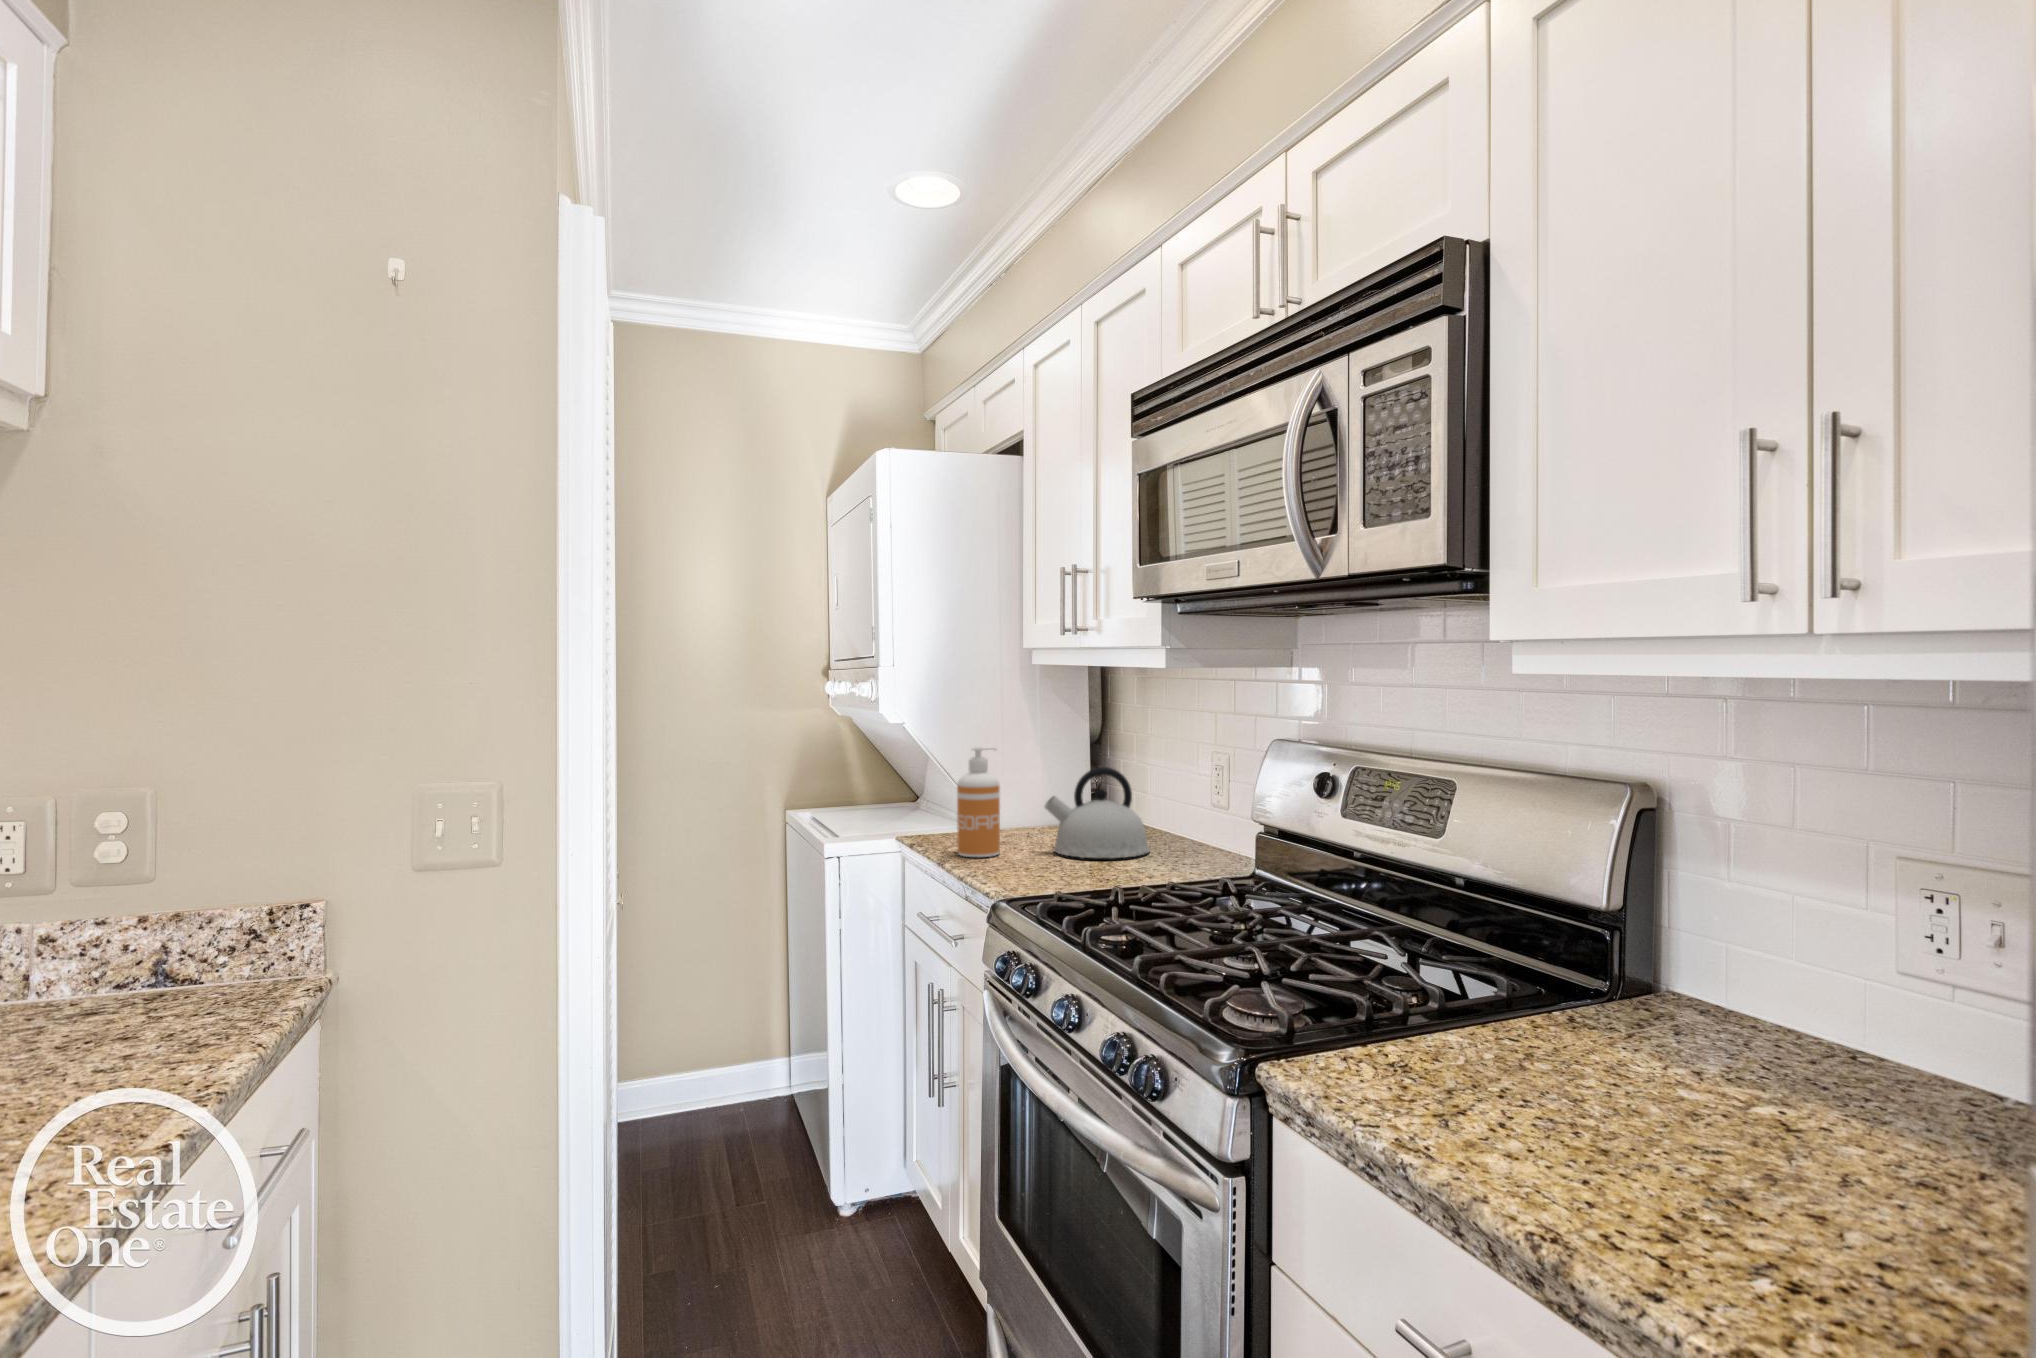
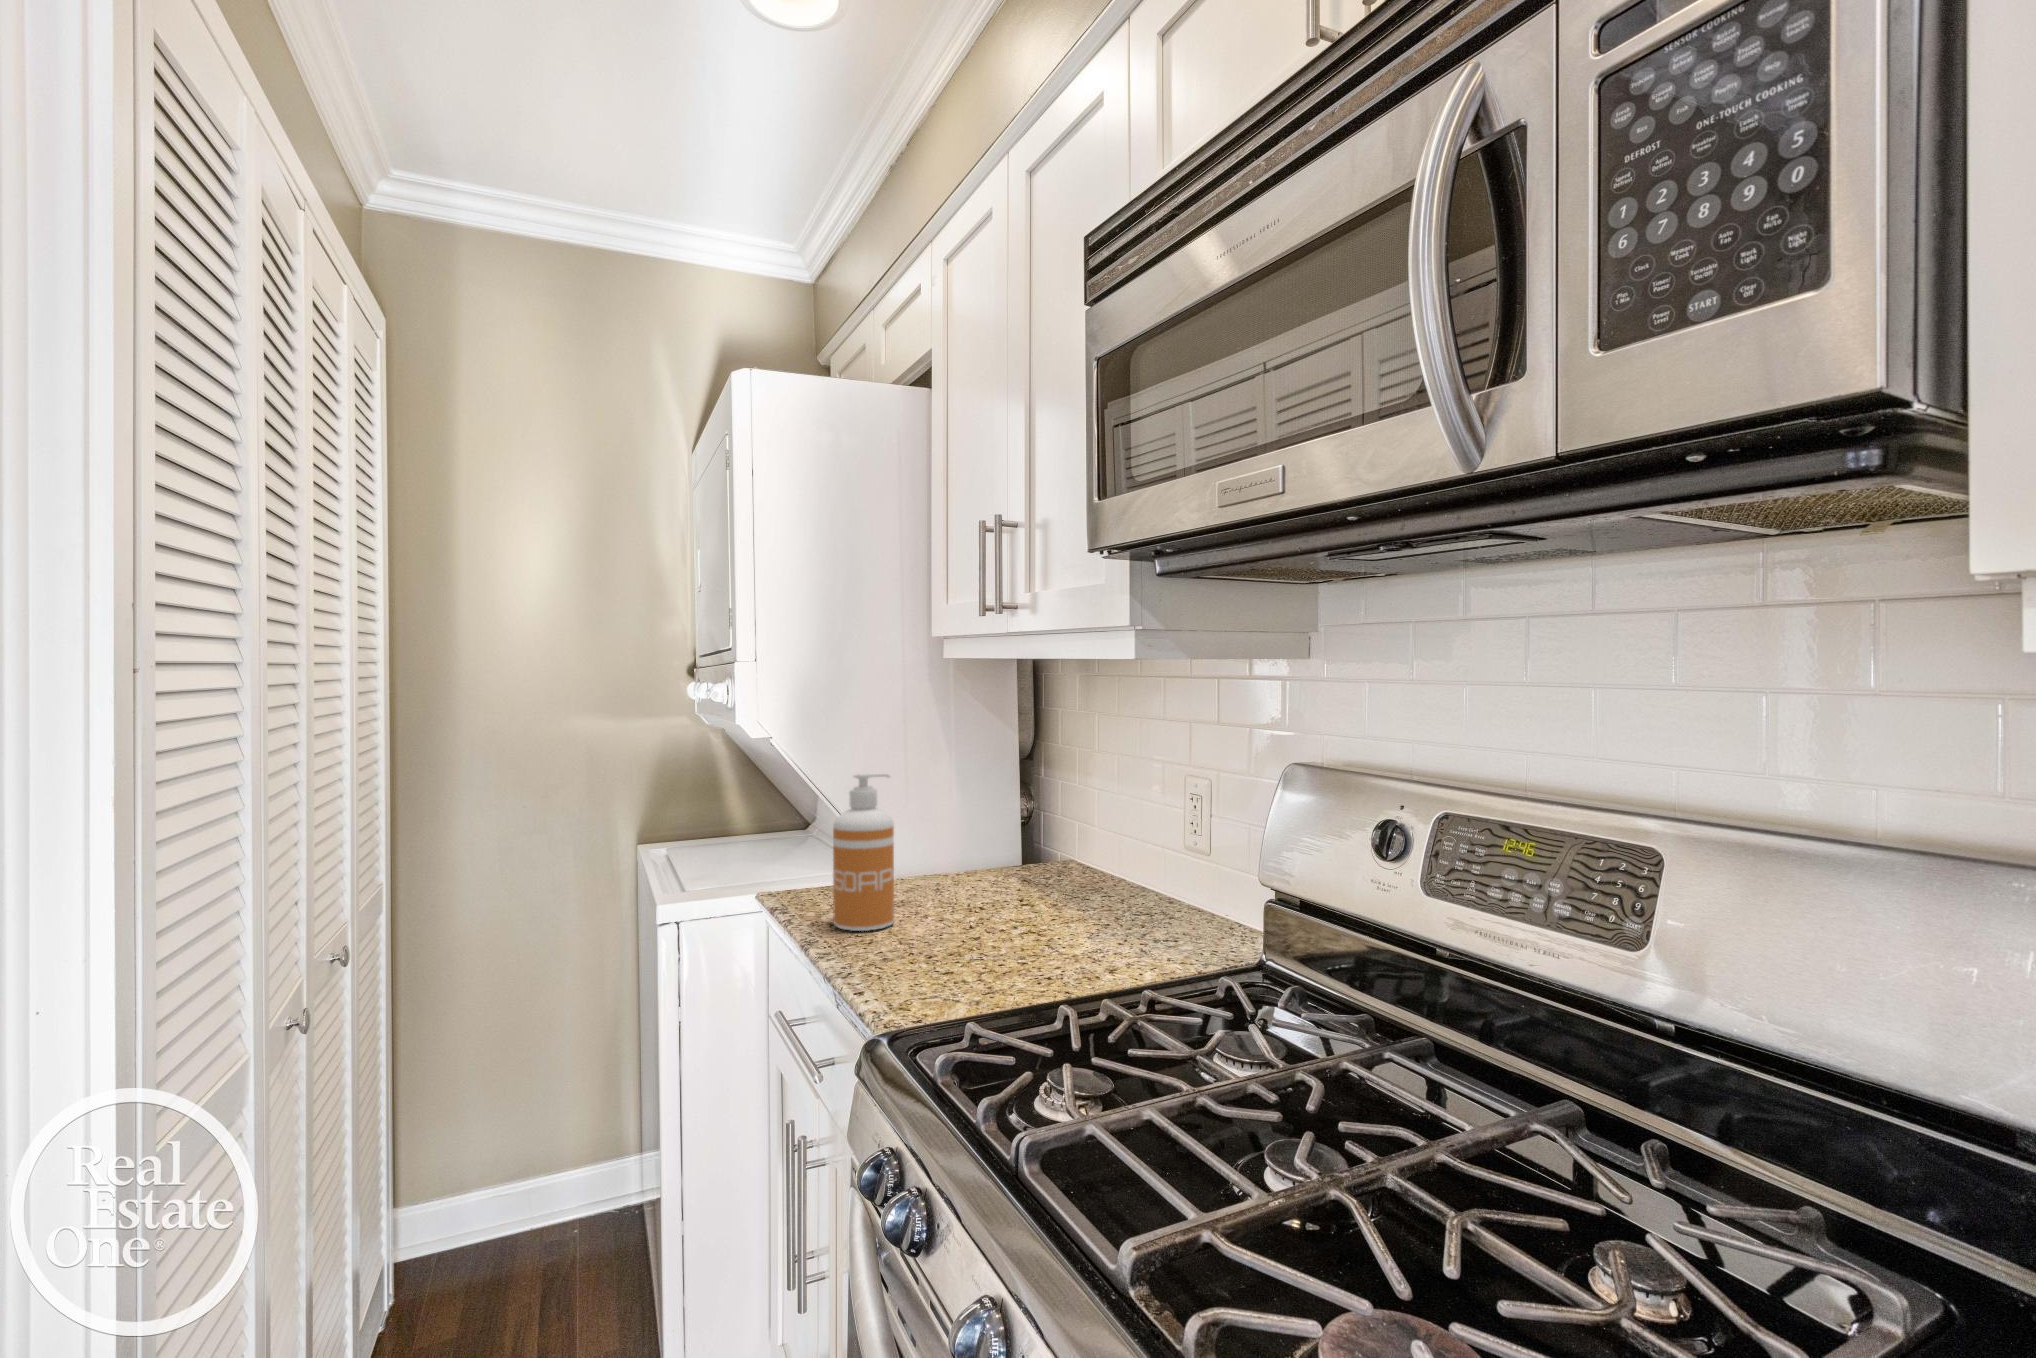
kettle: present [1044,767,1150,858] -> none [956,799,1103,931]

